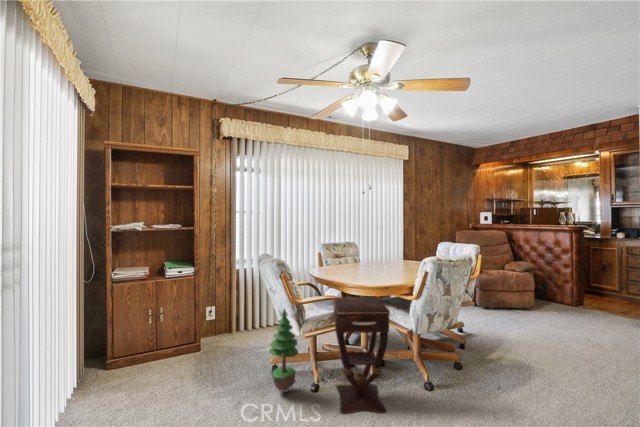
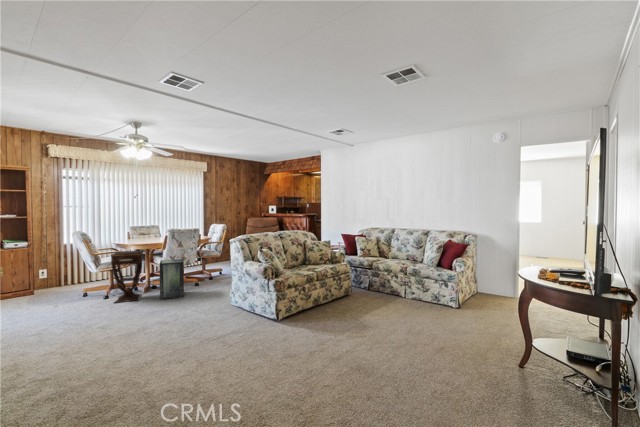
potted tree: present [269,309,298,392] -> none [75,257,94,301]
storage box: none [414,320,479,417] -> present [160,259,184,300]

